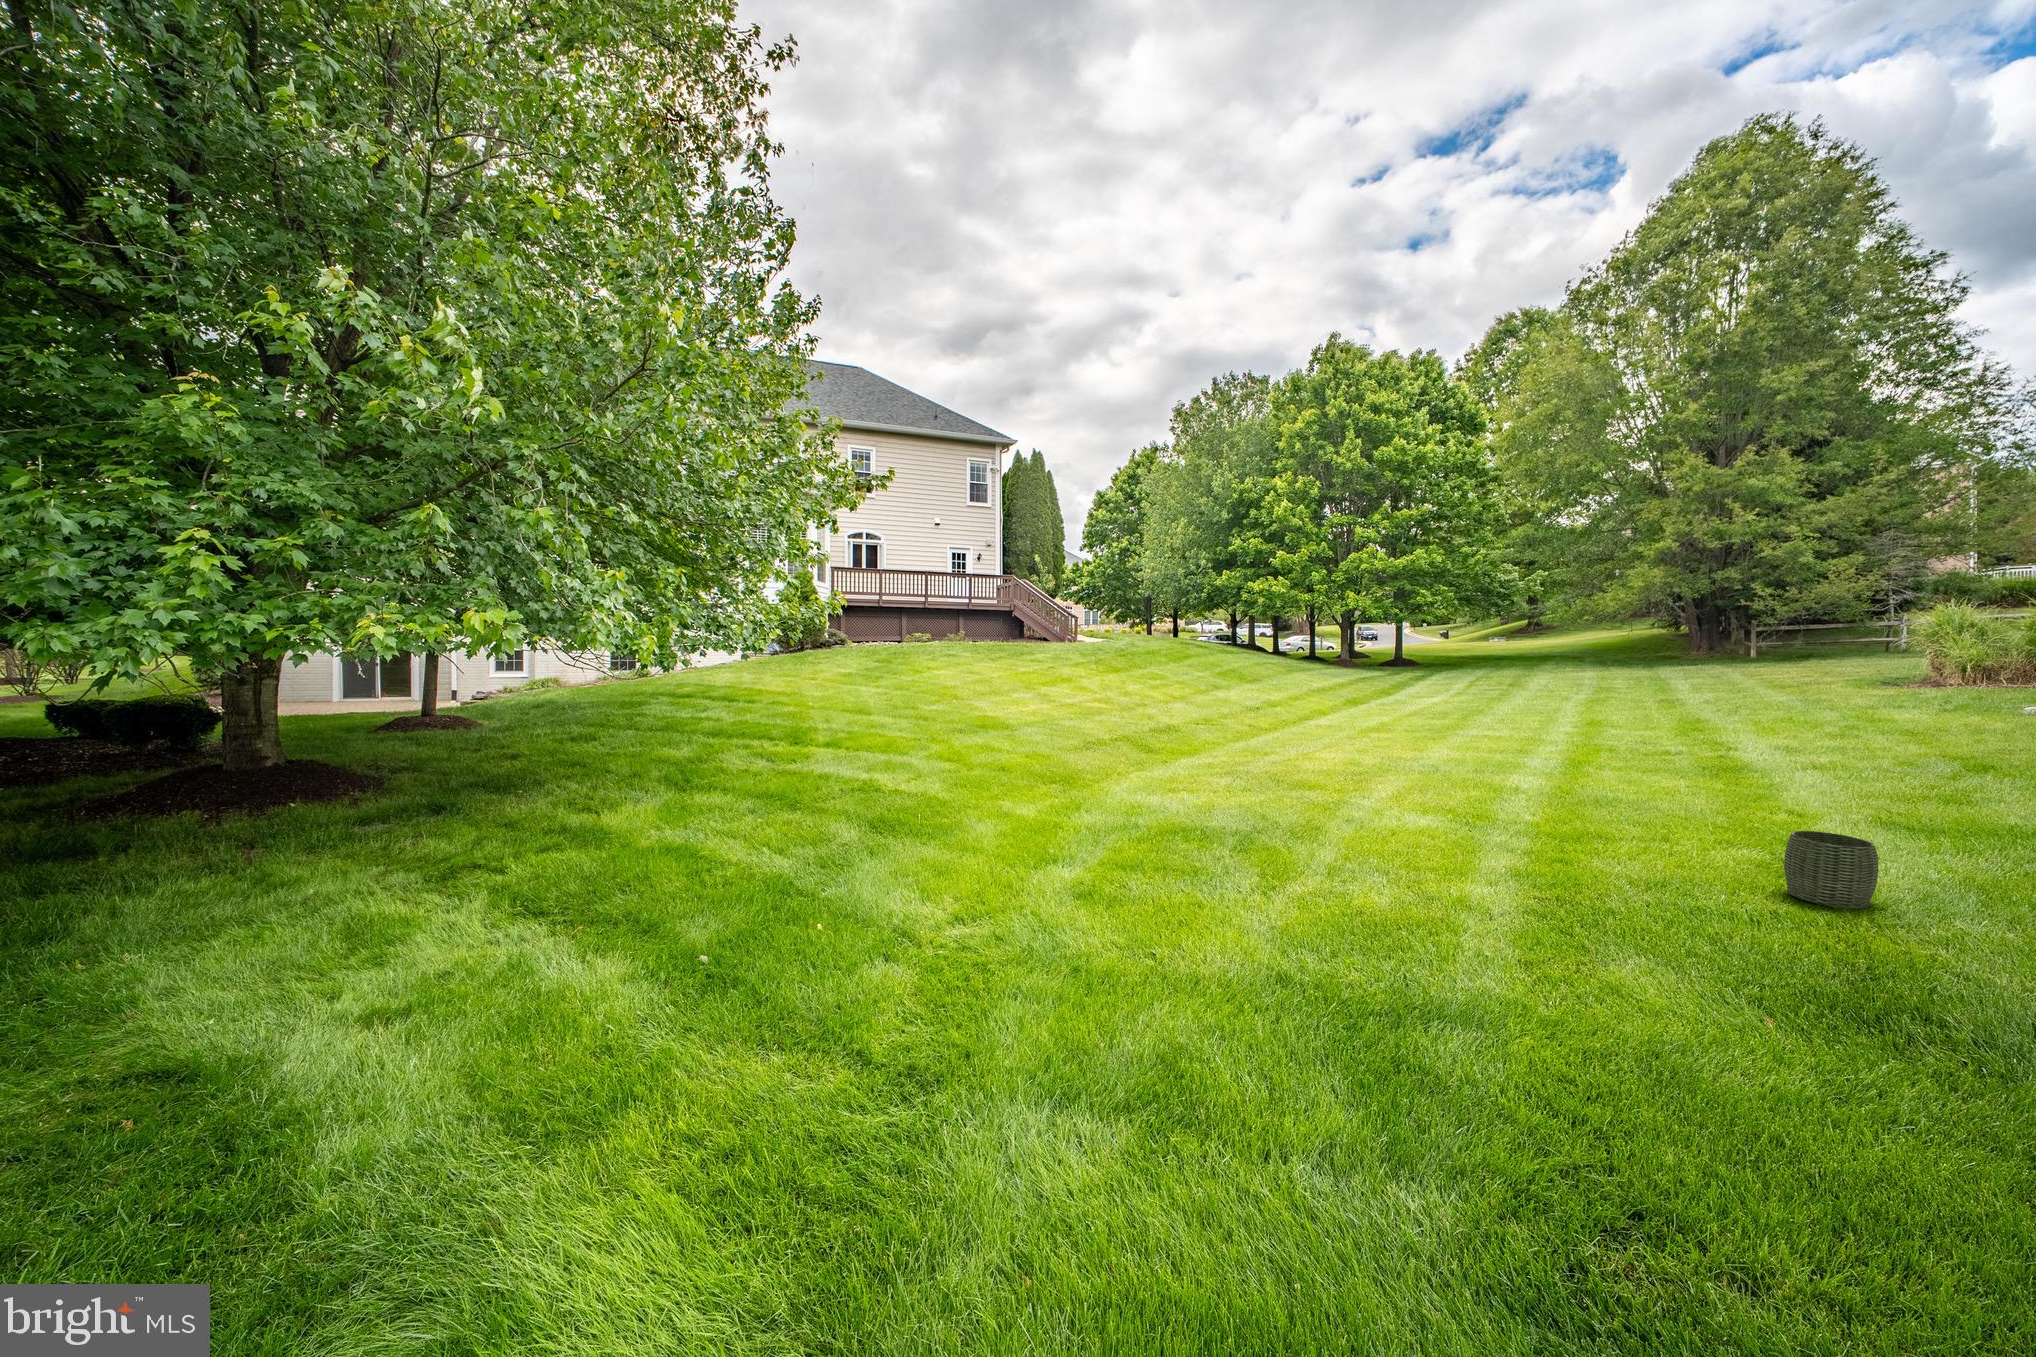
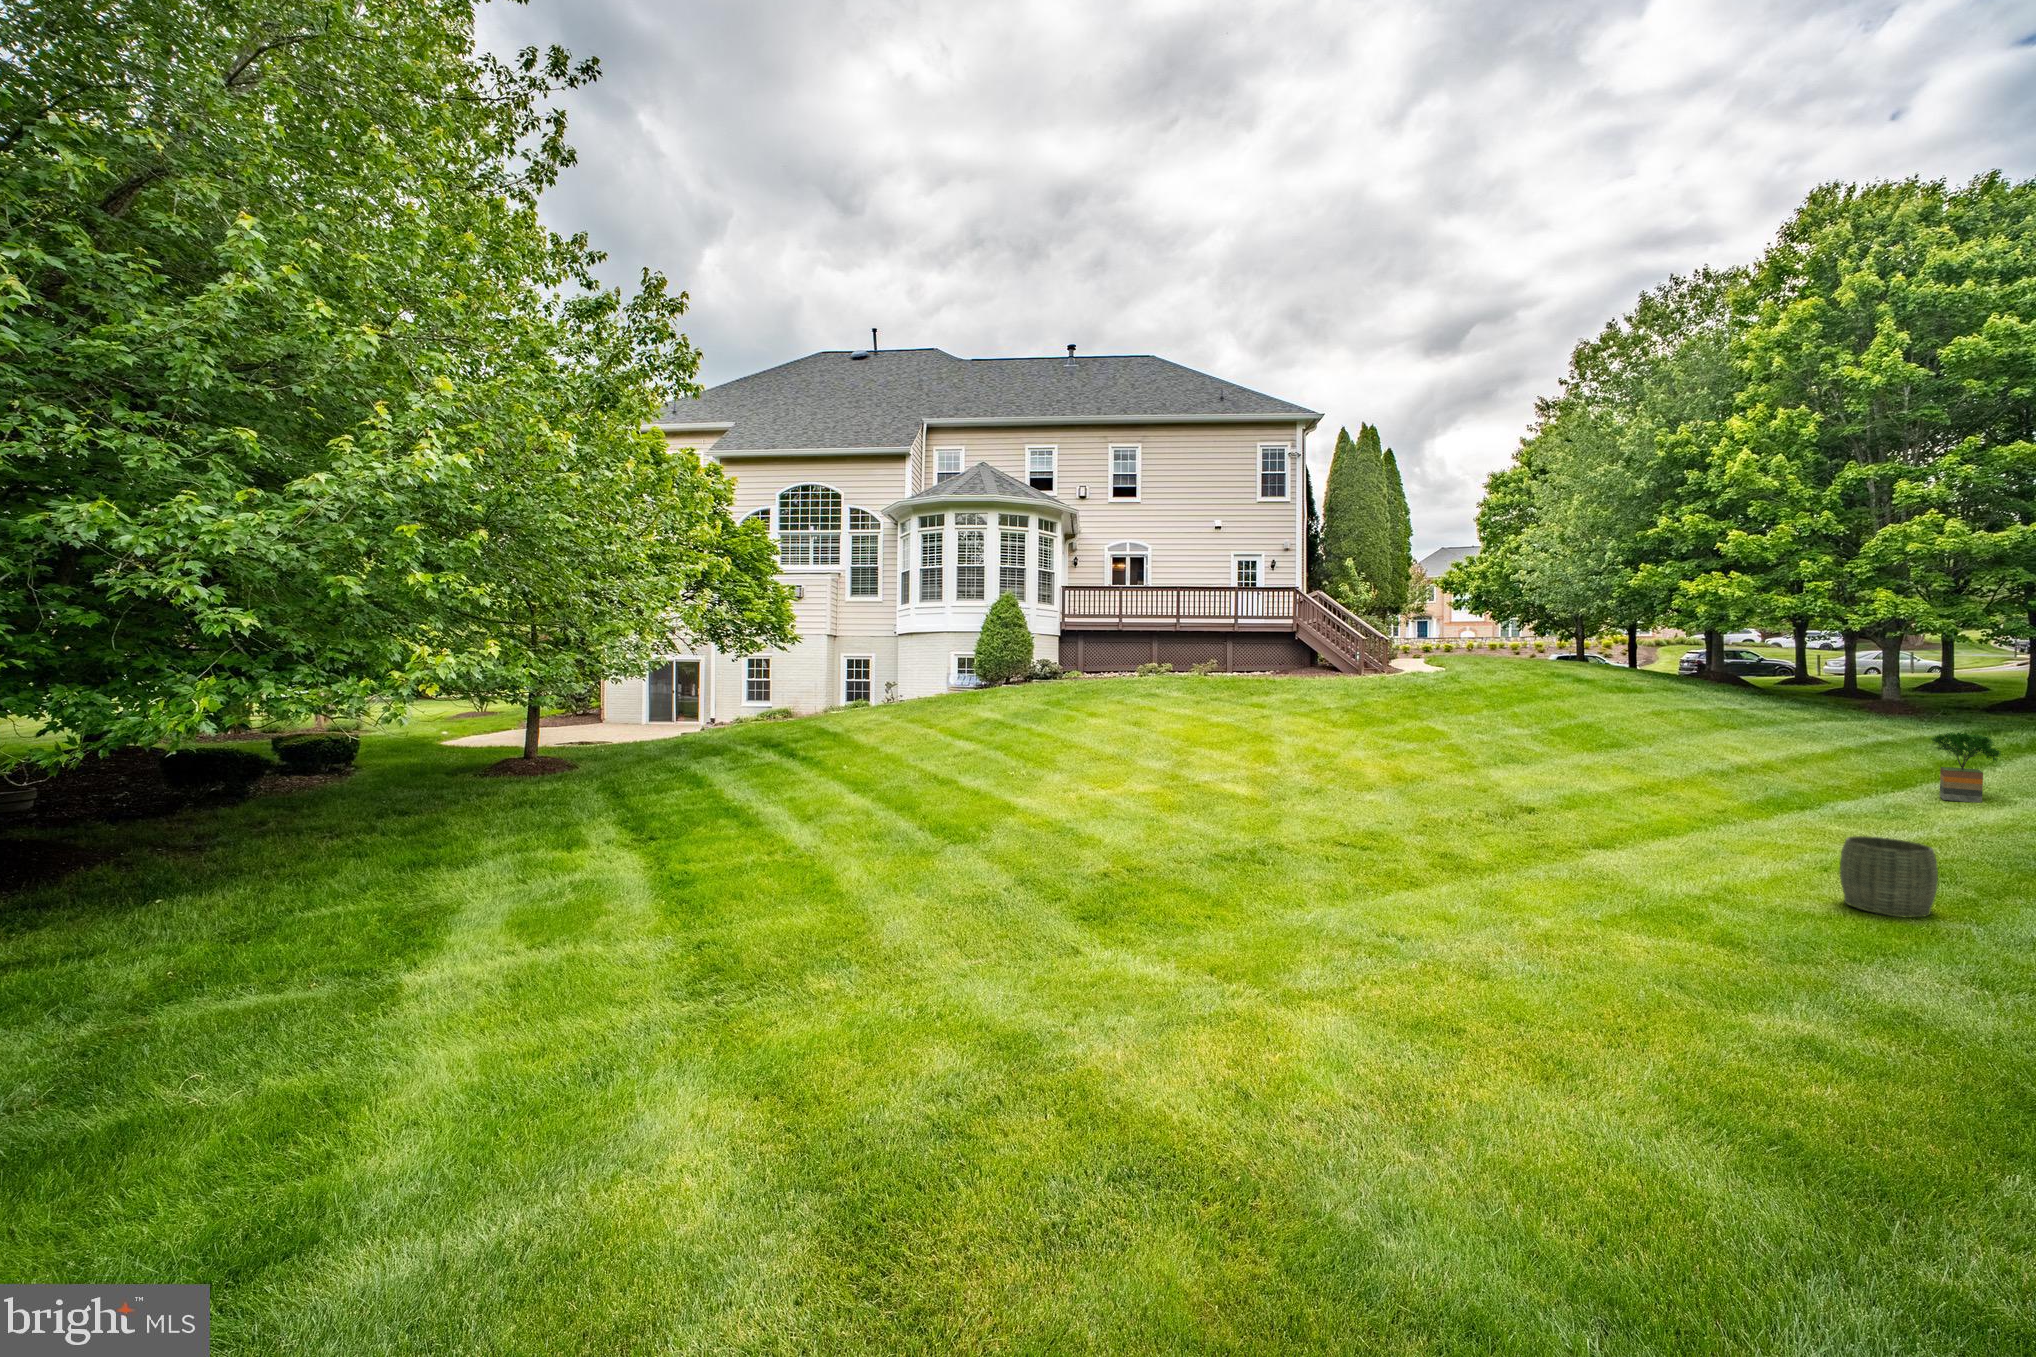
potted tree: none [1860,727,1929,794] -> present [1931,732,2001,803]

